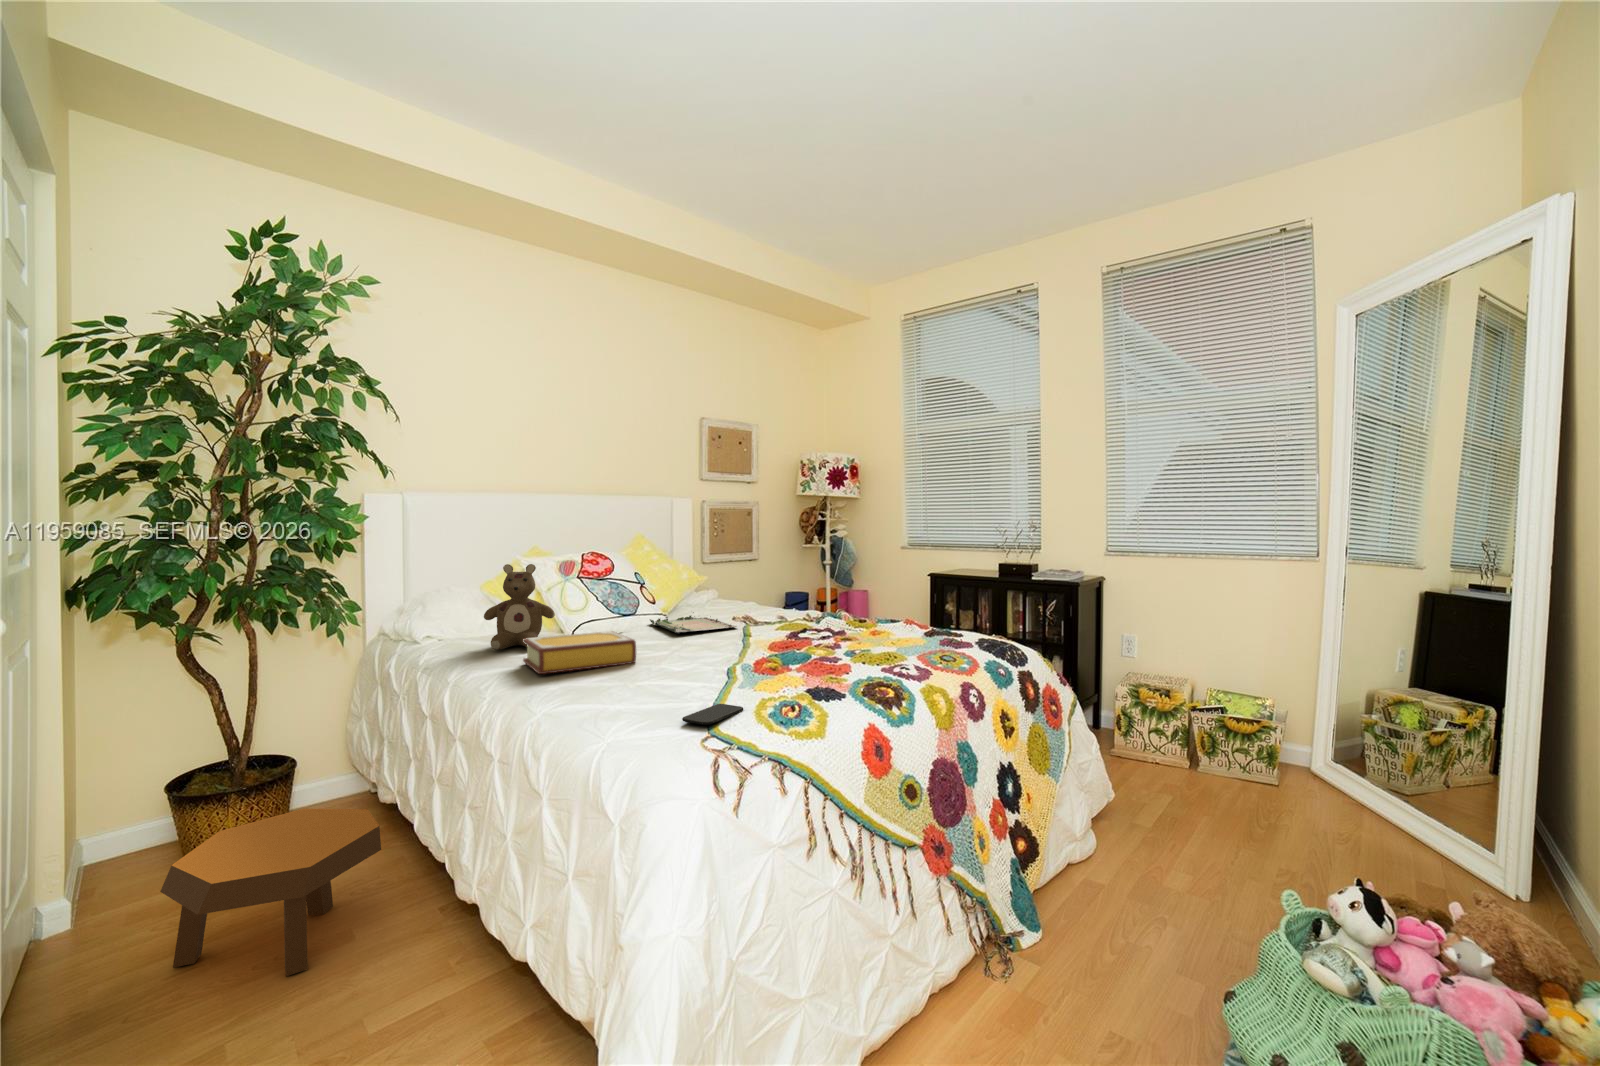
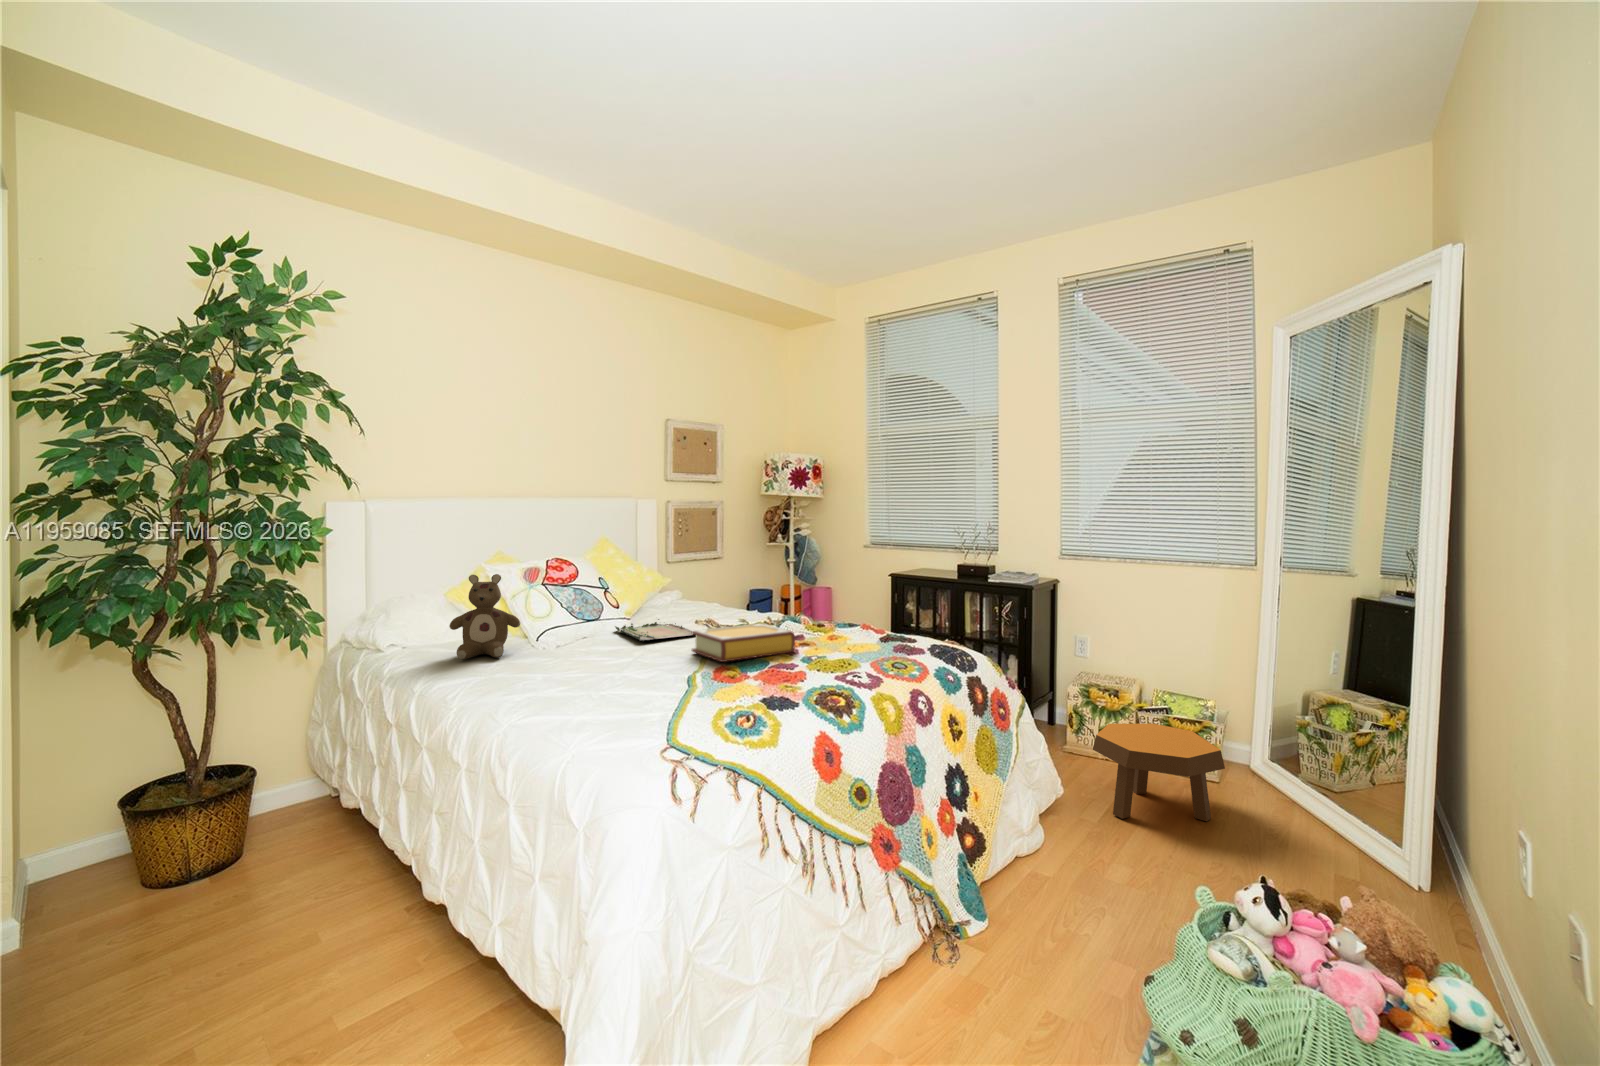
book: present [523,631,636,674] -> present [692,624,795,662]
smartphone: present [682,704,743,725] -> none [642,714,701,735]
footstool: present [160,809,381,976] -> present [1093,723,1225,821]

